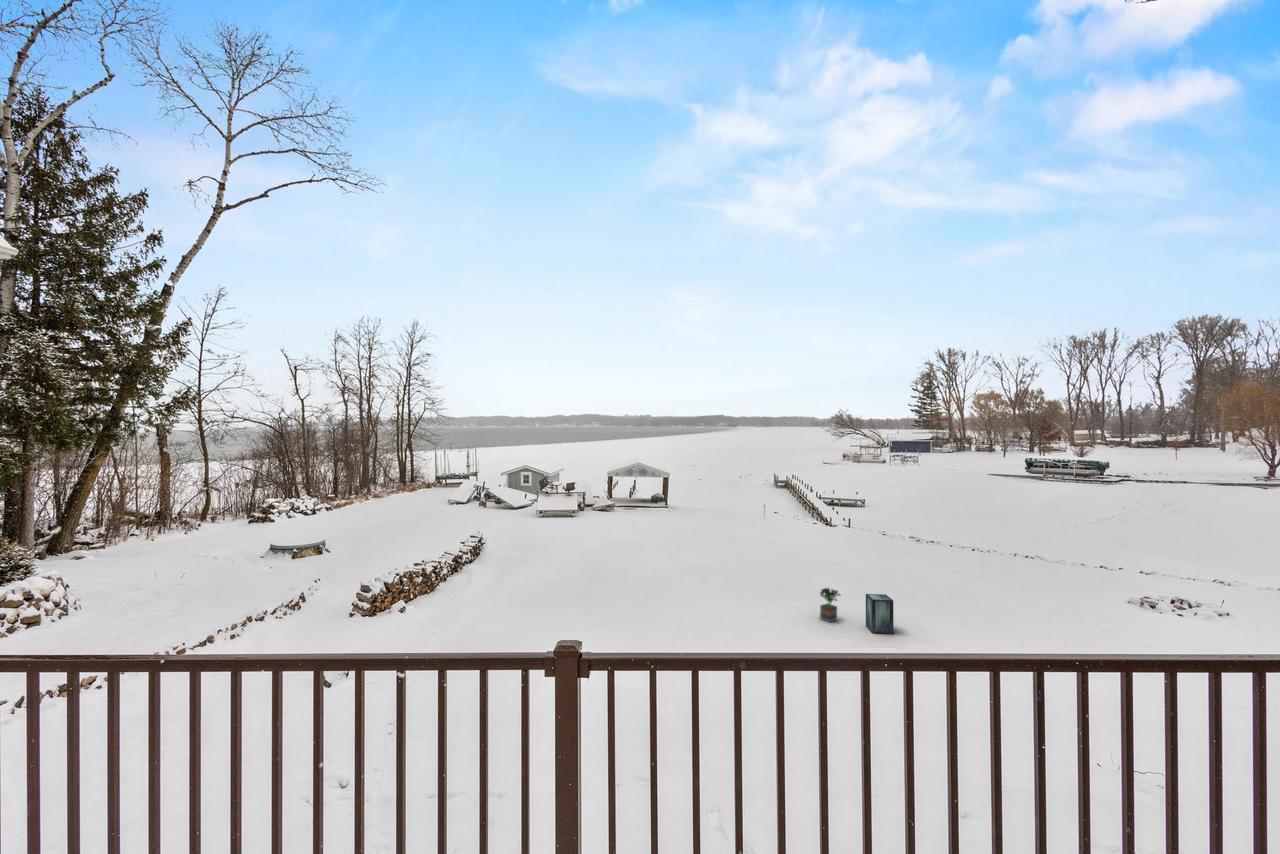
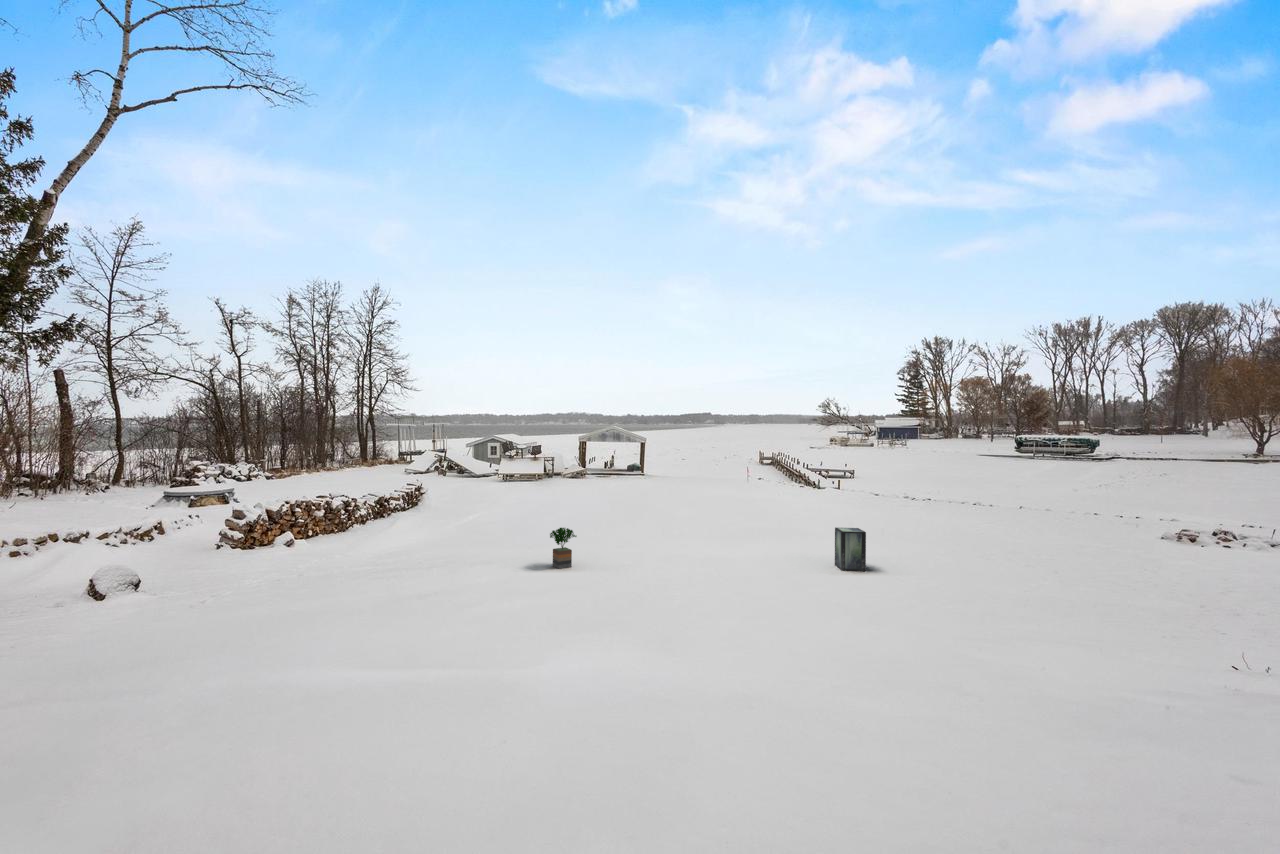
potted tree: present [820,588,840,622] -> present [550,528,576,569]

